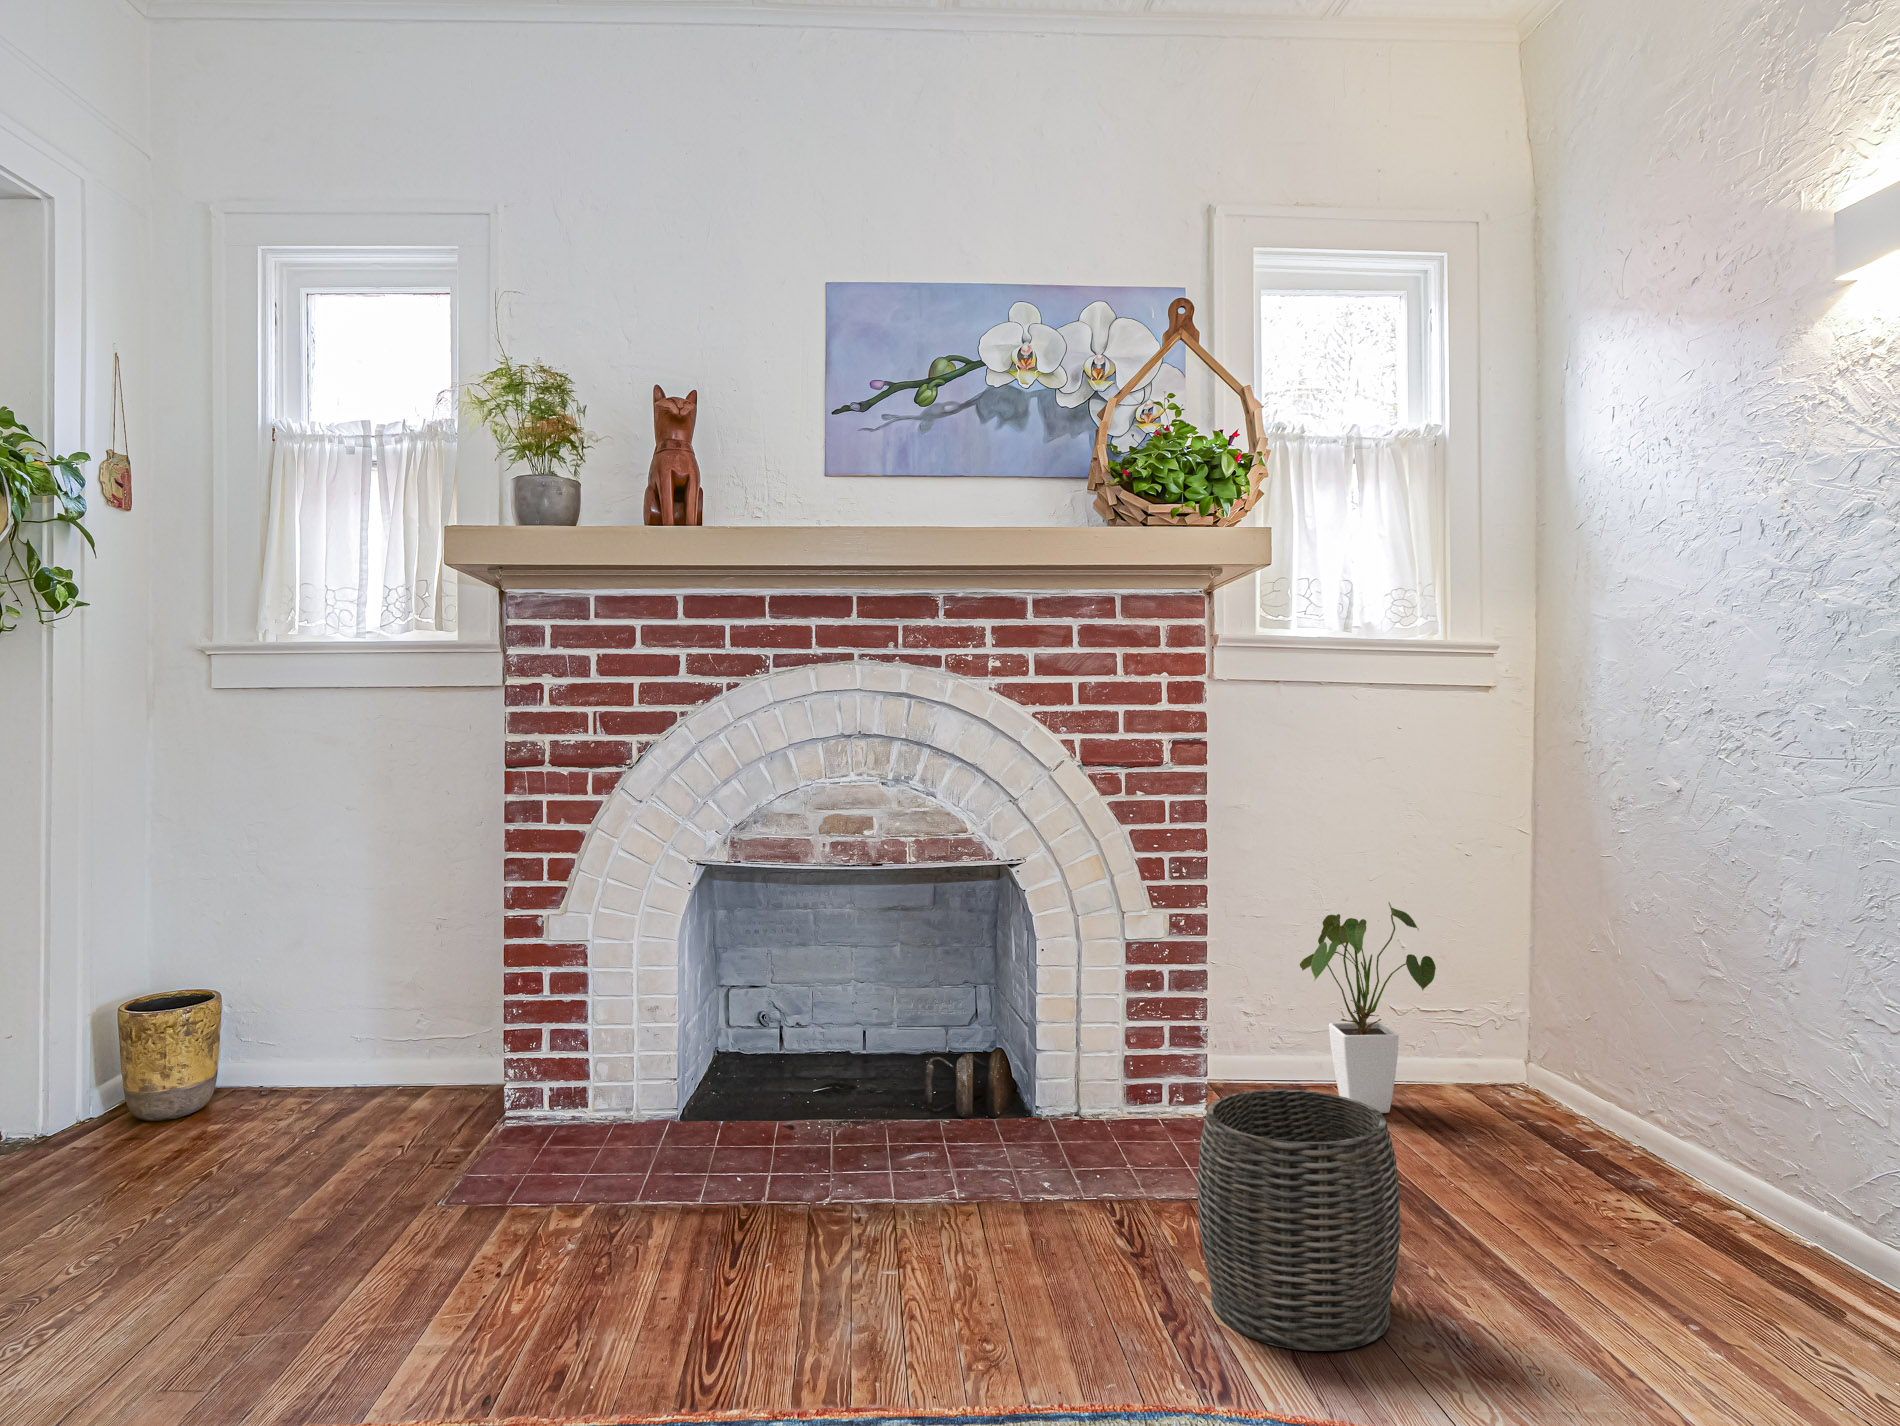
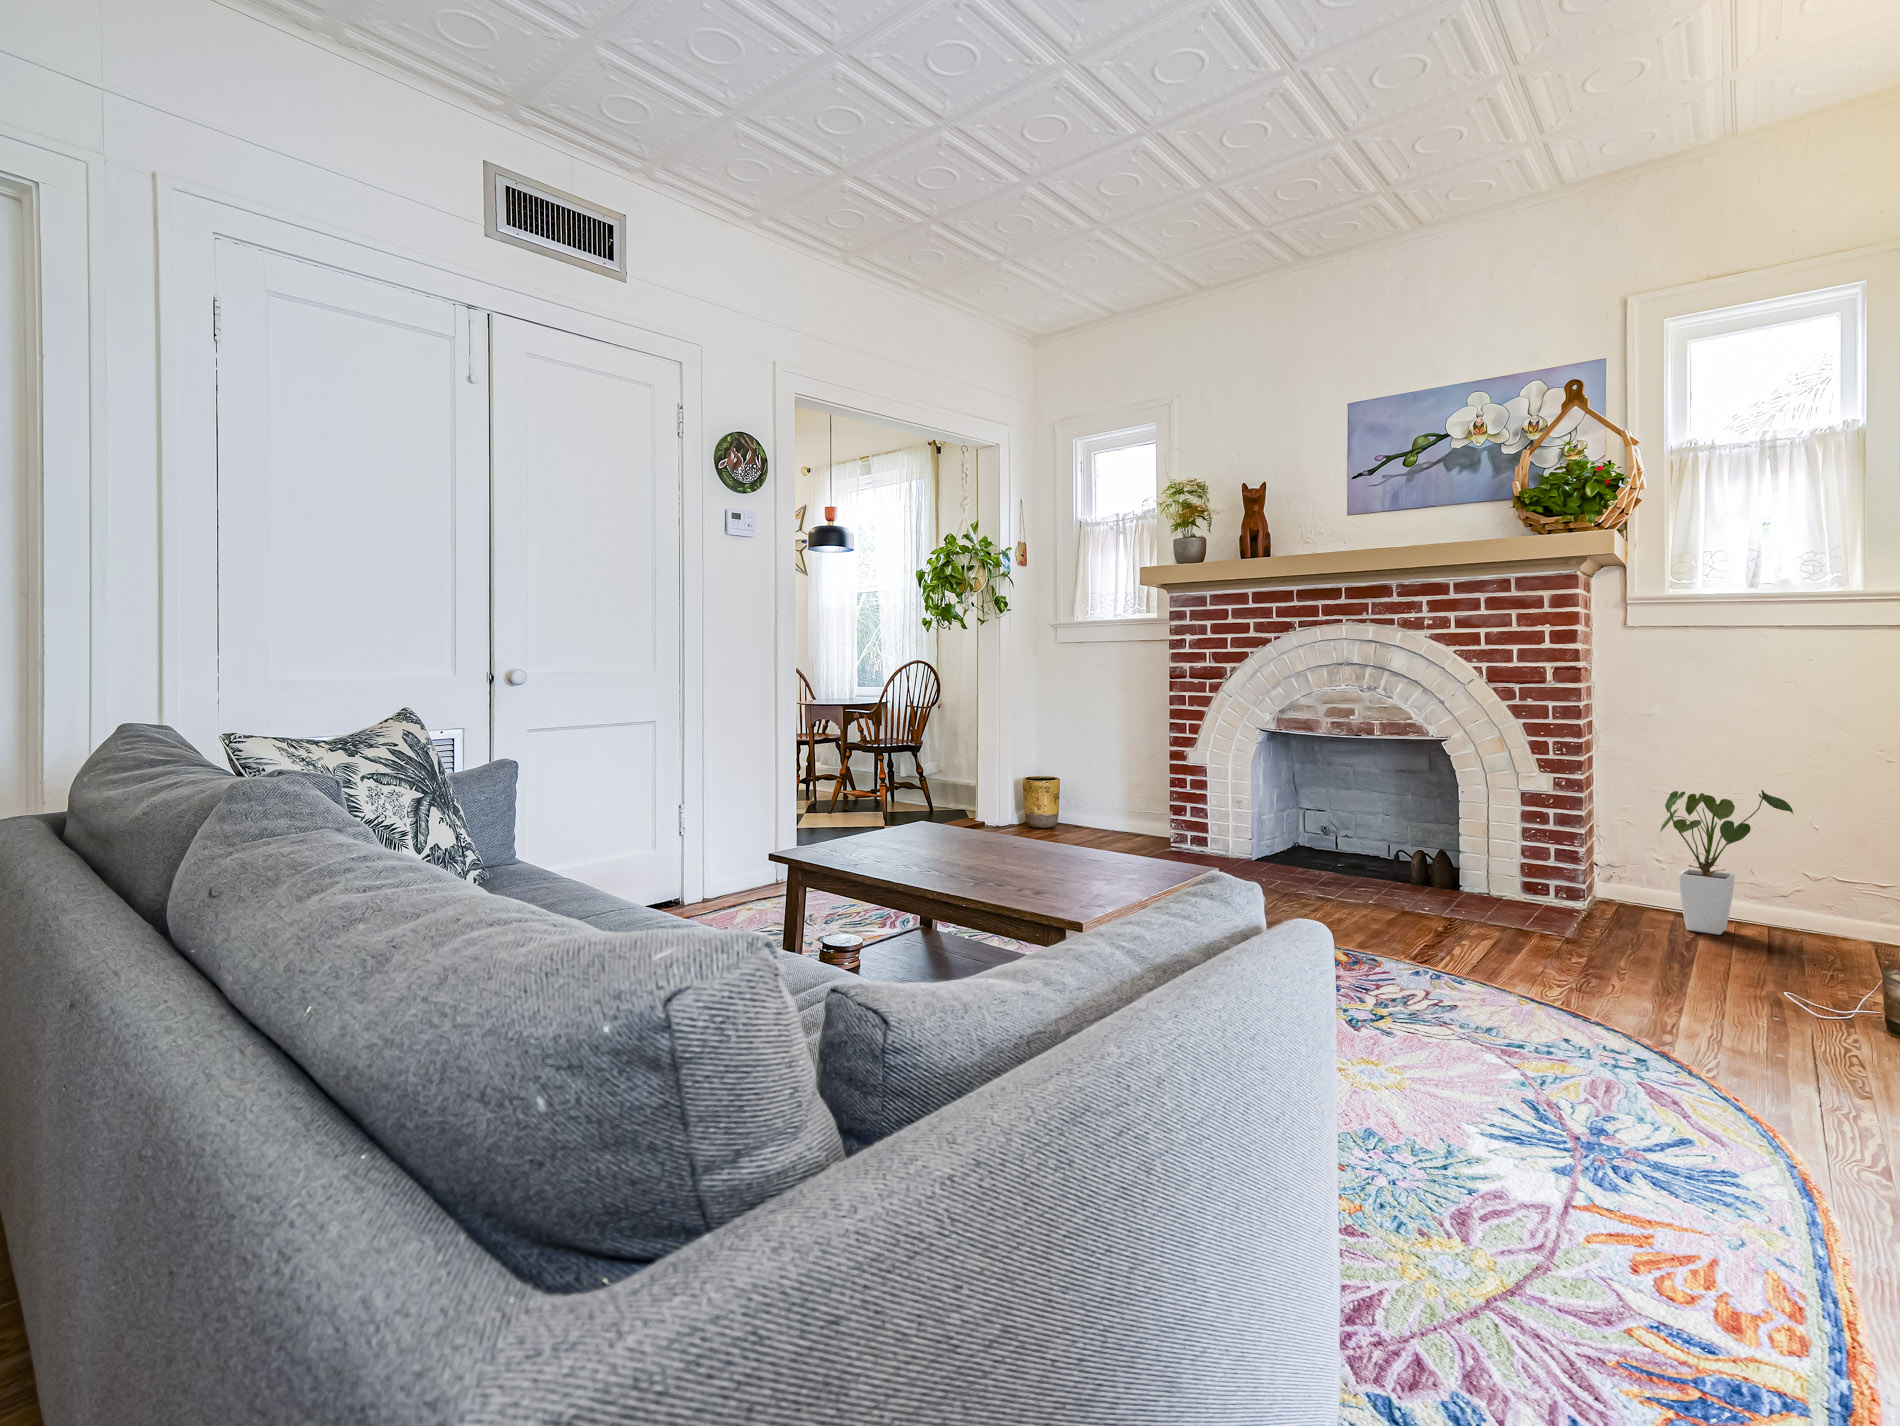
woven basket: present [1198,1090,1400,1351] -> none [1403,856,1522,983]

